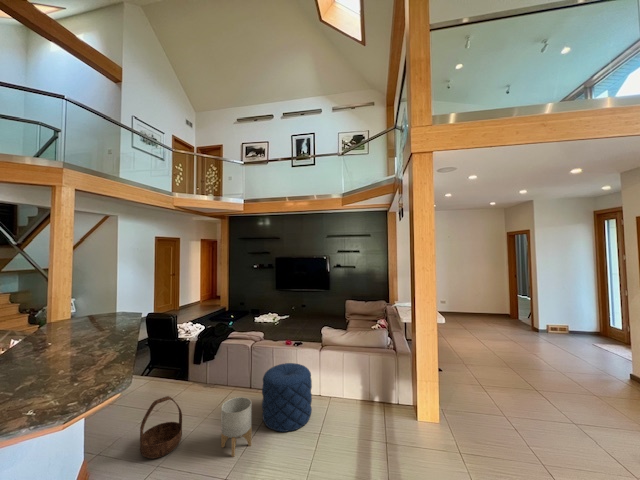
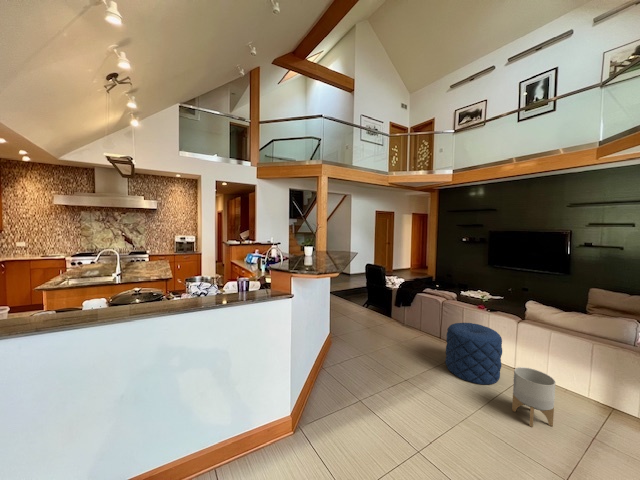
basket: present [140,396,182,459] -> none [355,316,381,354]
planter: present [221,397,252,457] -> present [512,367,555,427]

